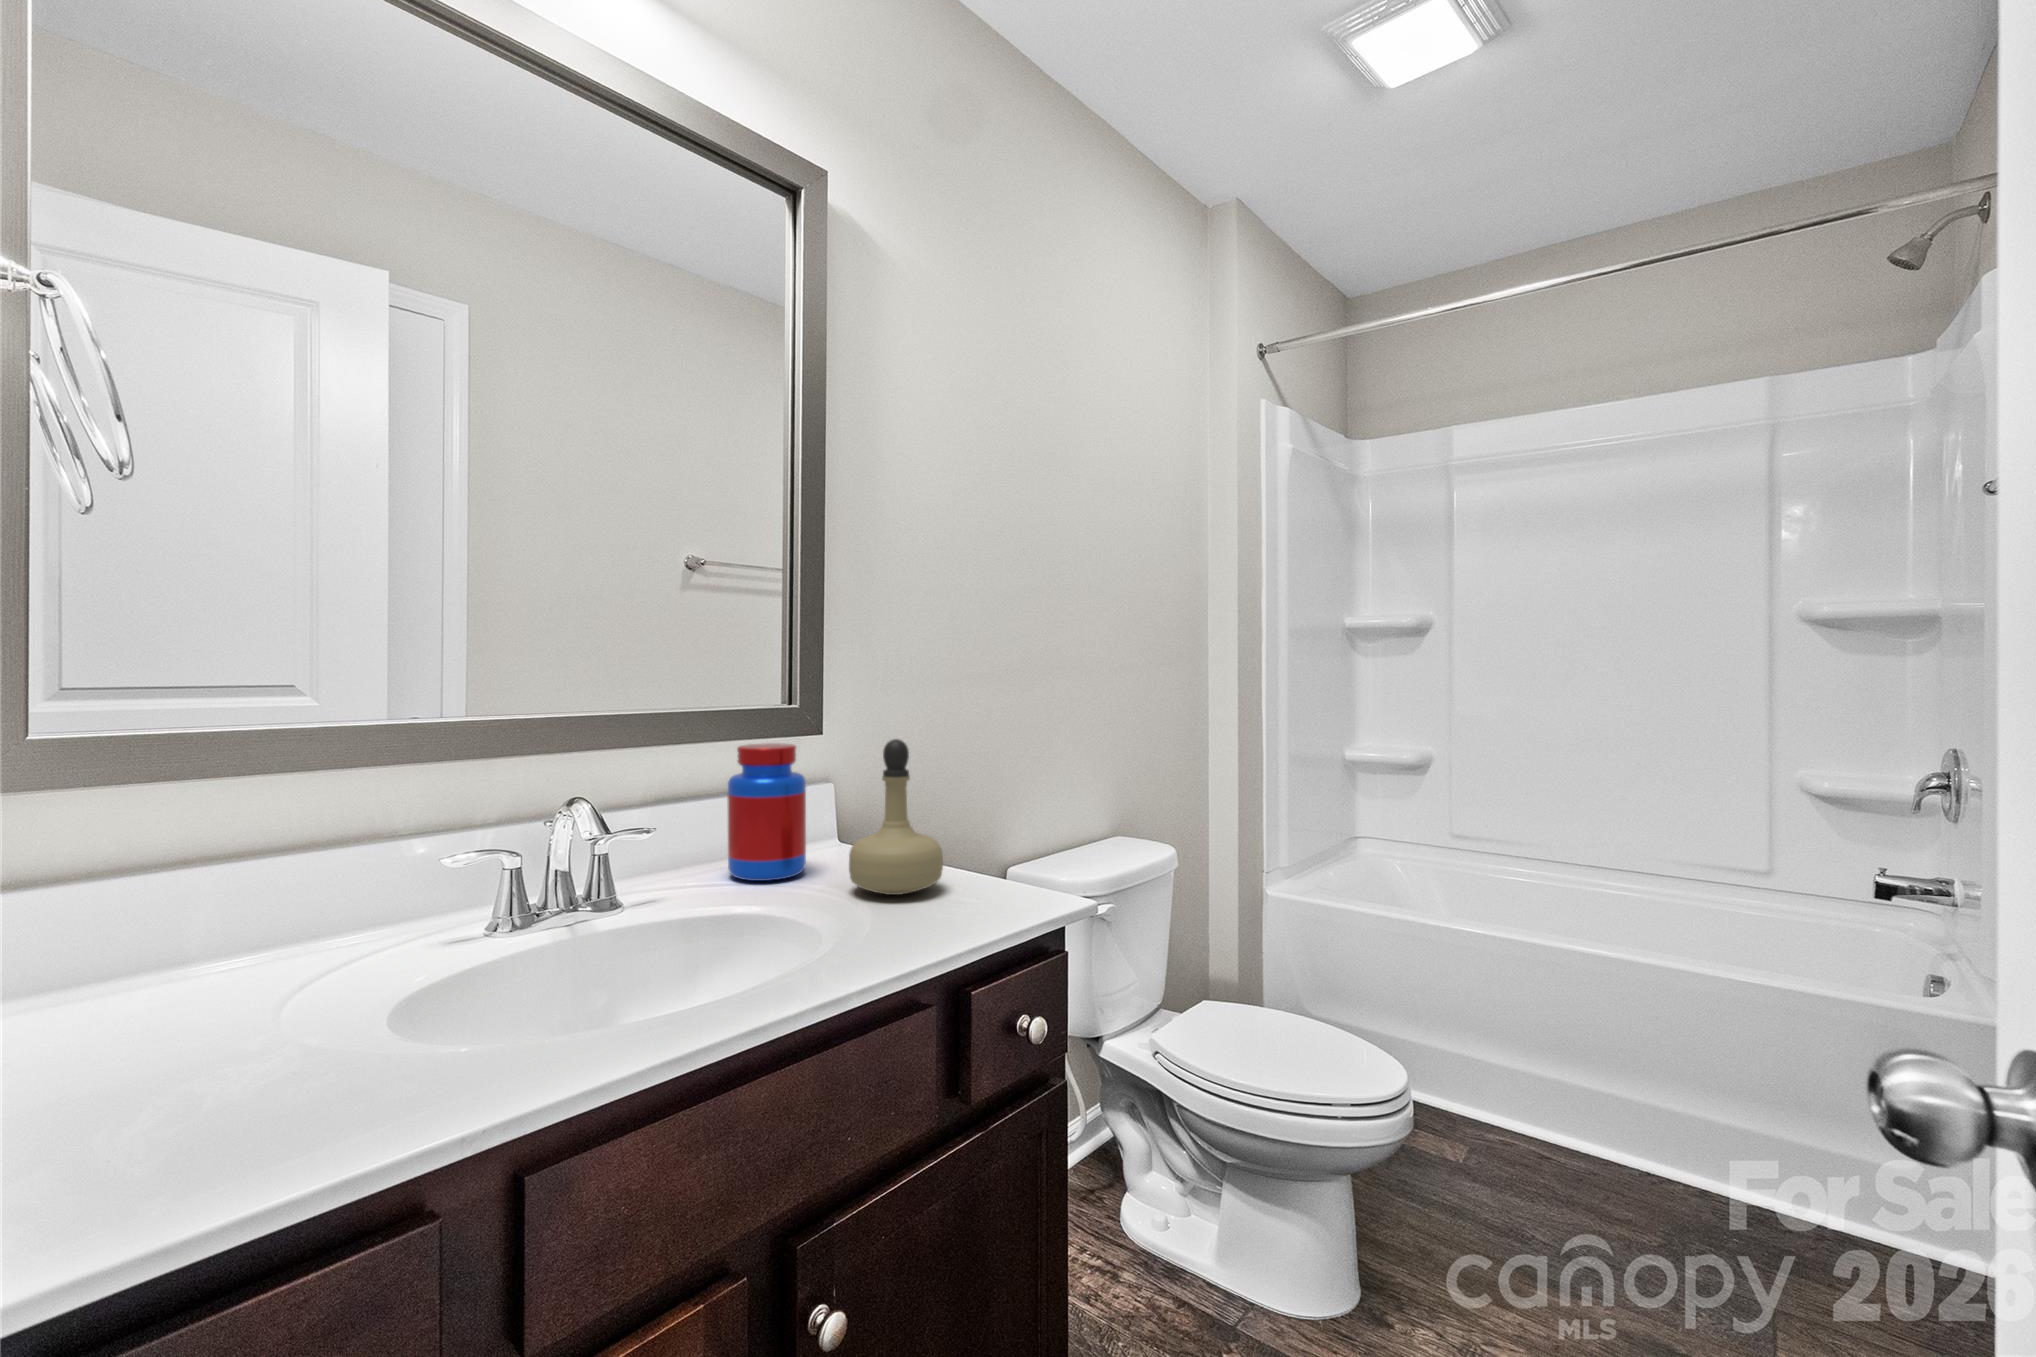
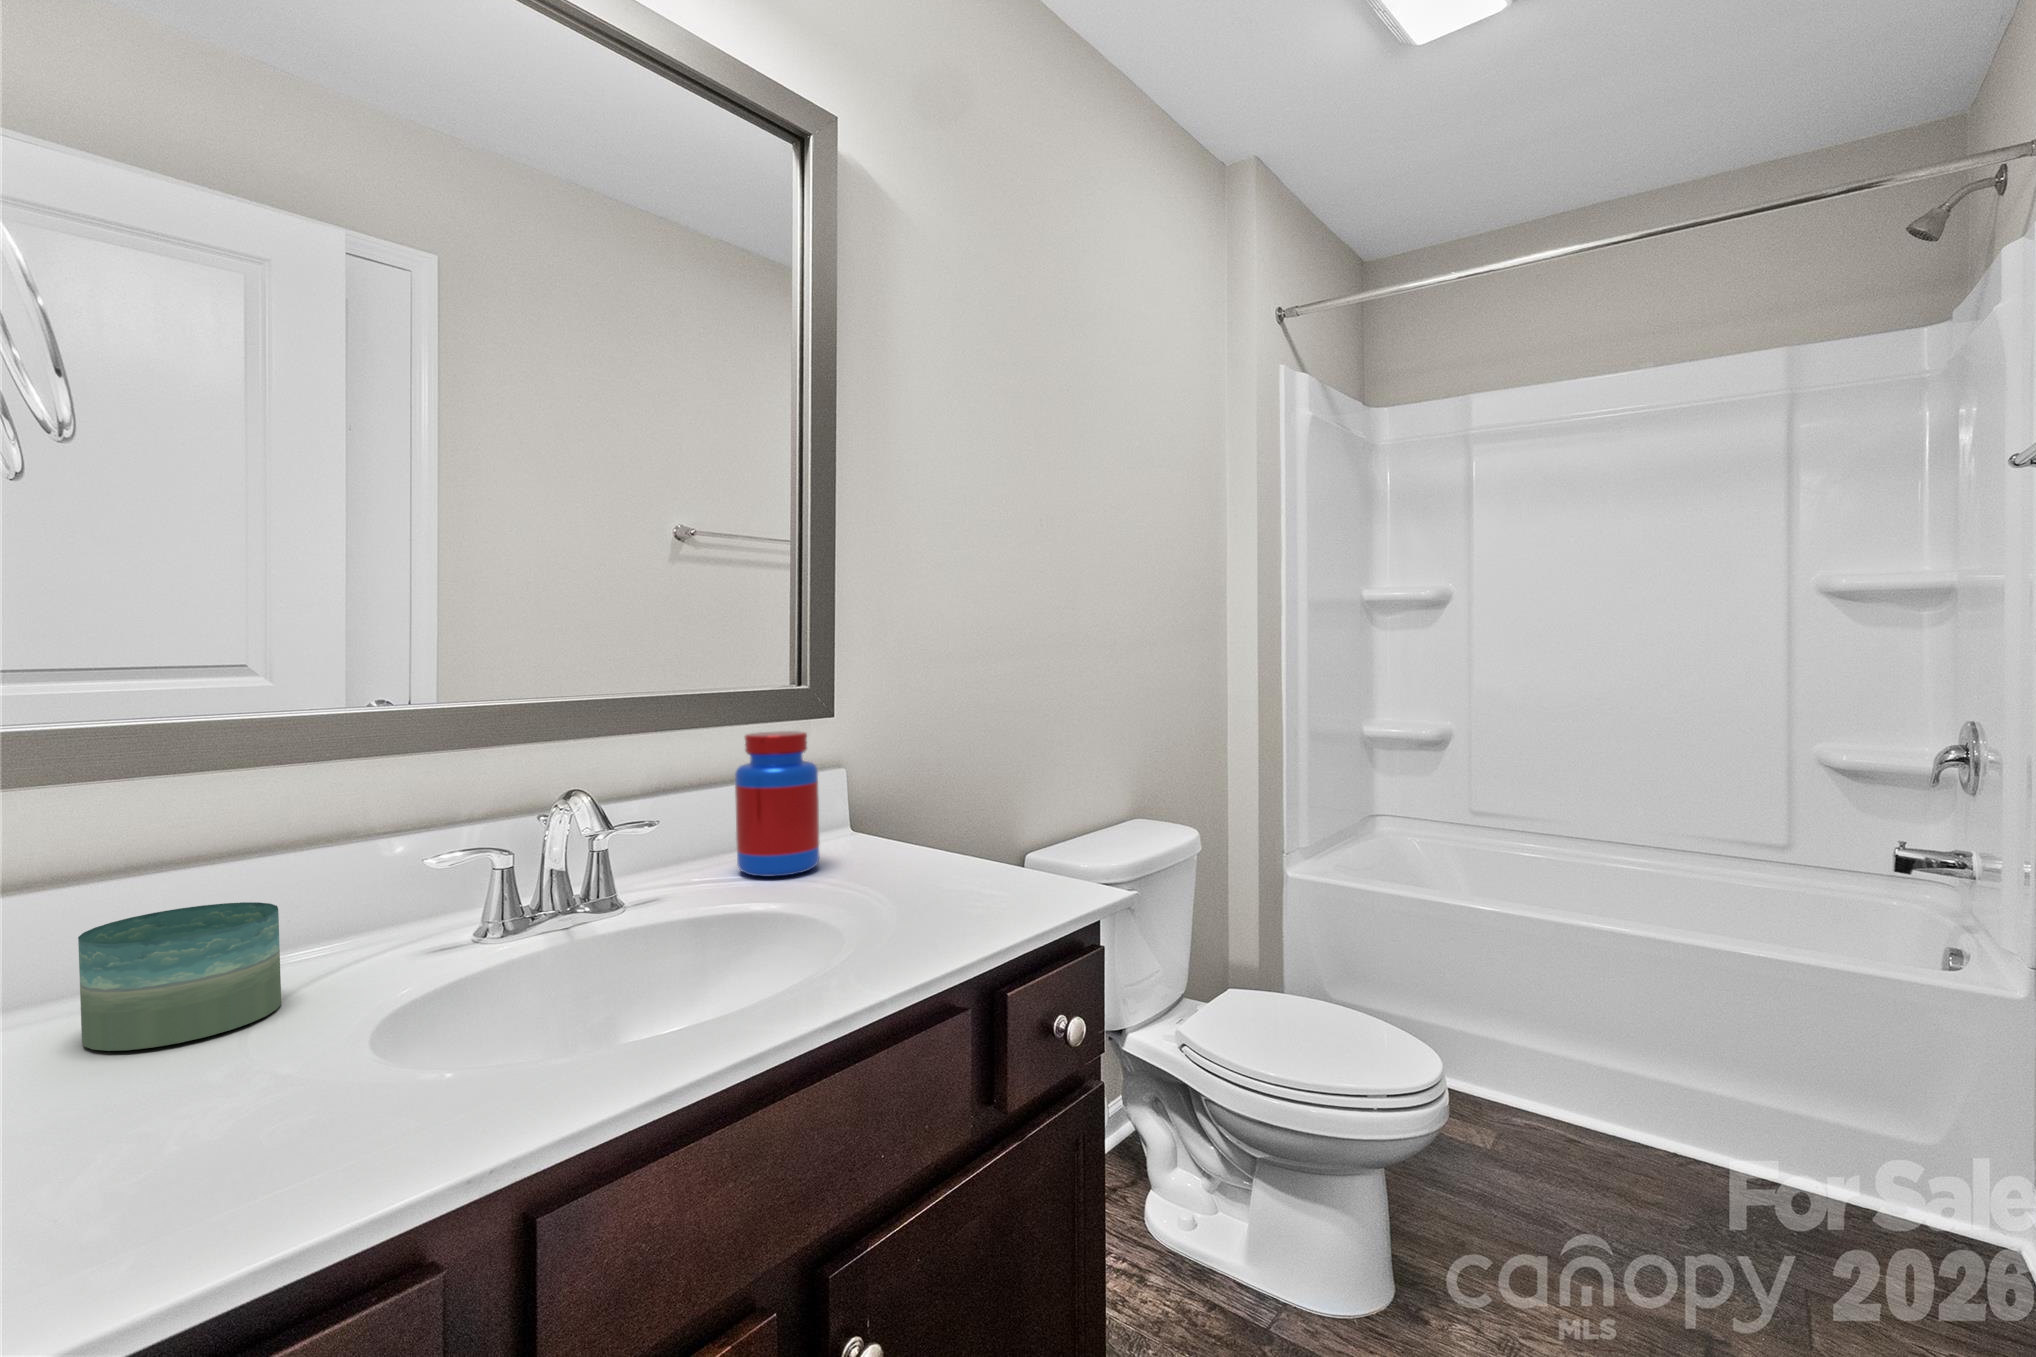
perfume bottle: present [849,739,943,895] -> none [866,723,966,888]
candle: none [142,897,315,1026] -> present [78,902,281,1051]

